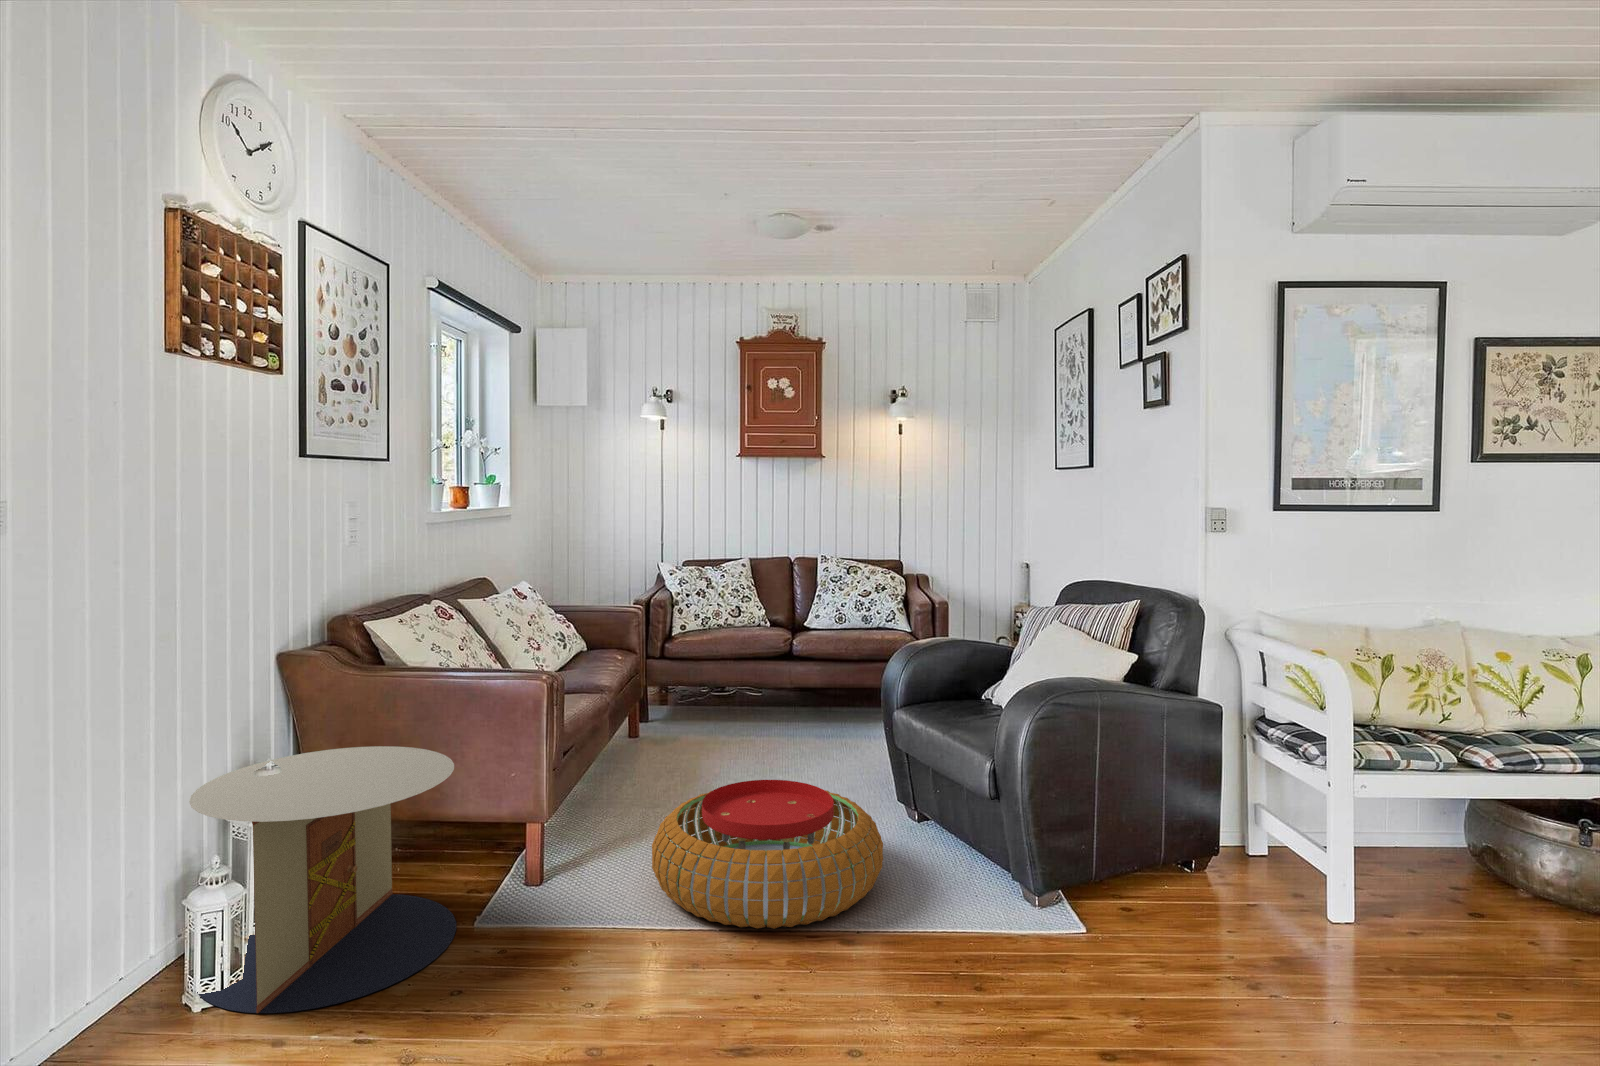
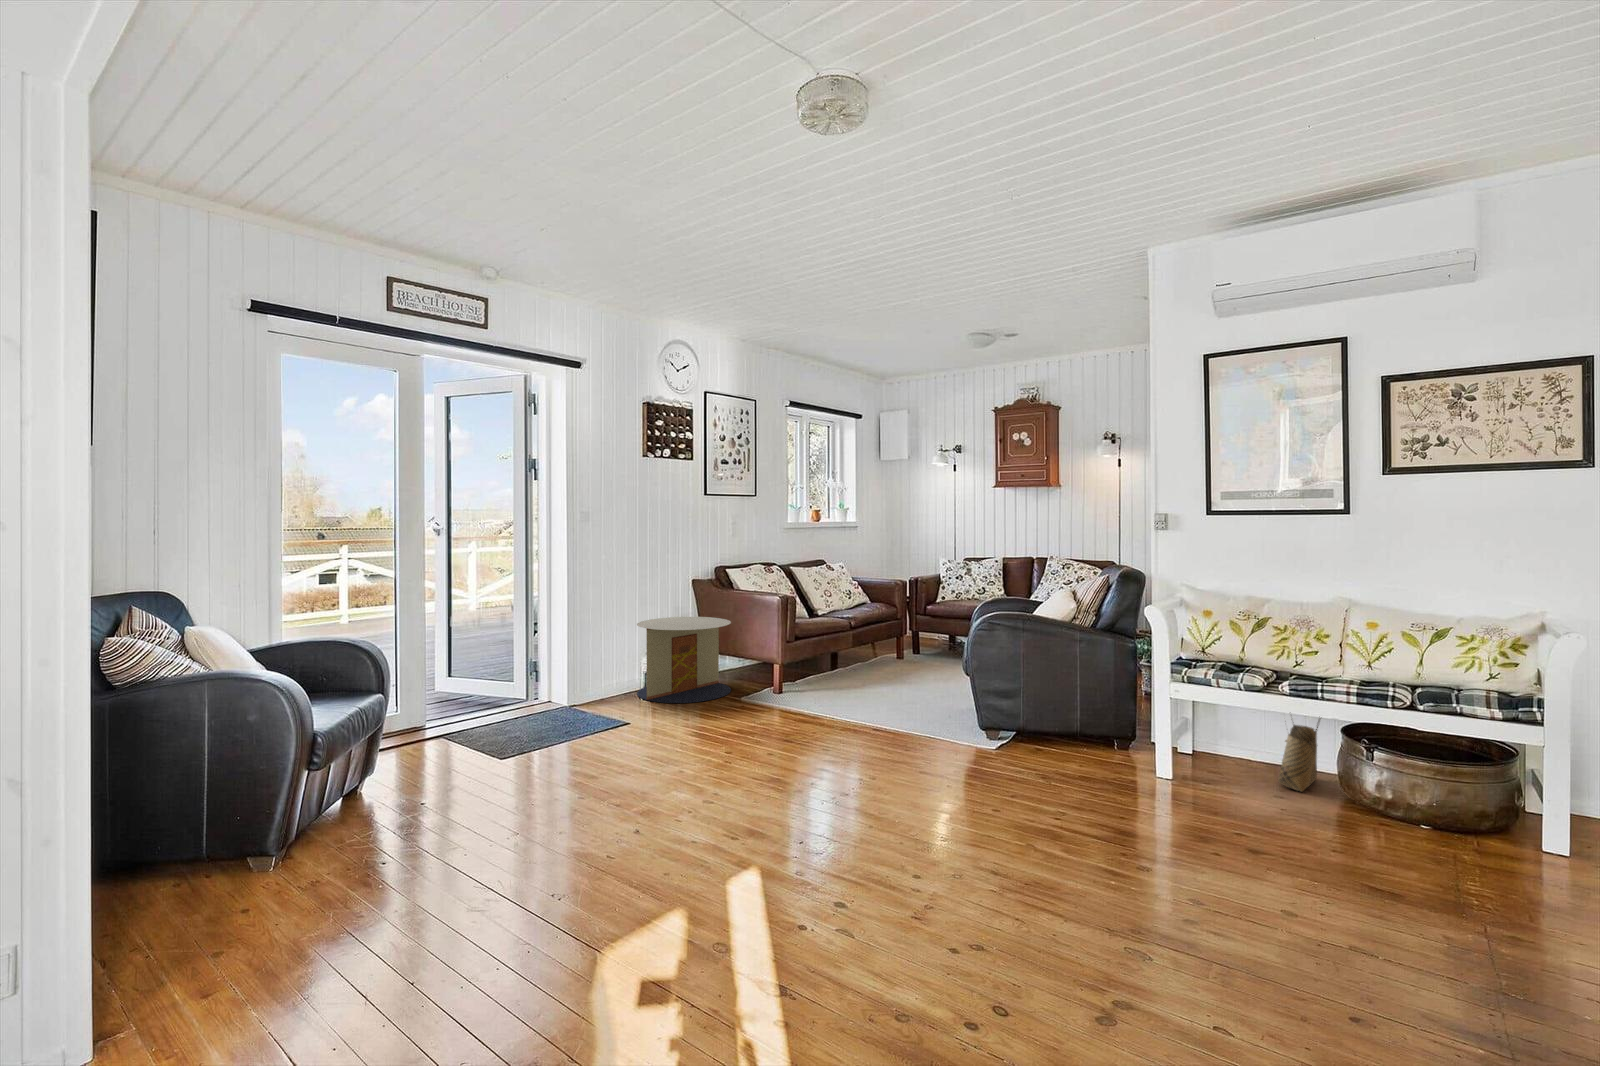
woven basket: none [1398,760,1472,885] -> present [1278,719,1320,791]
pouf: present [652,780,883,929] -> none [805,658,923,720]

